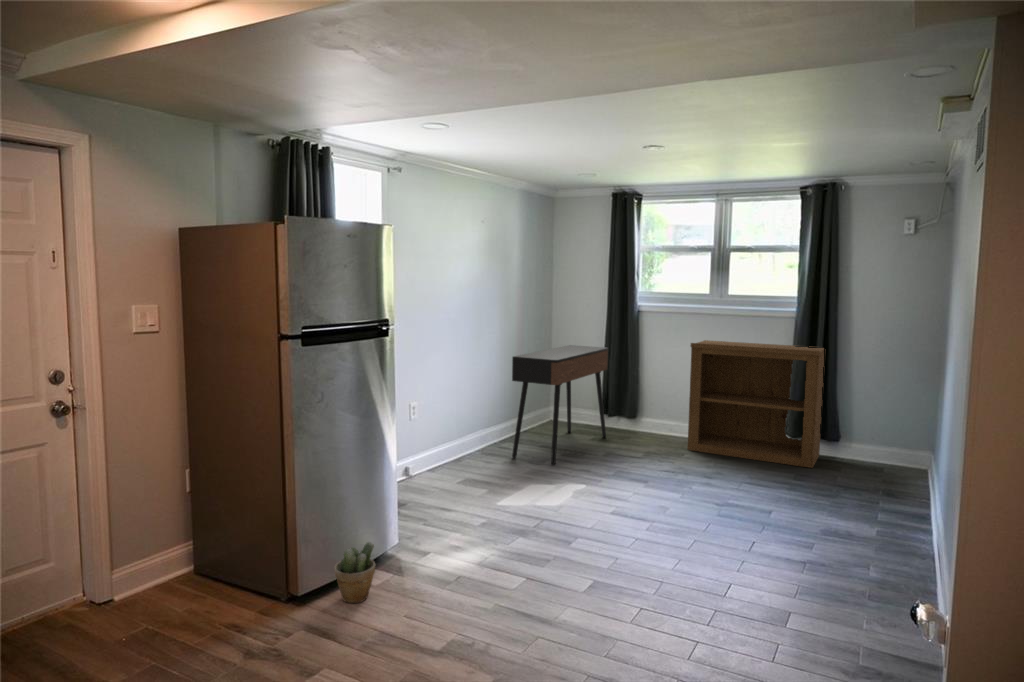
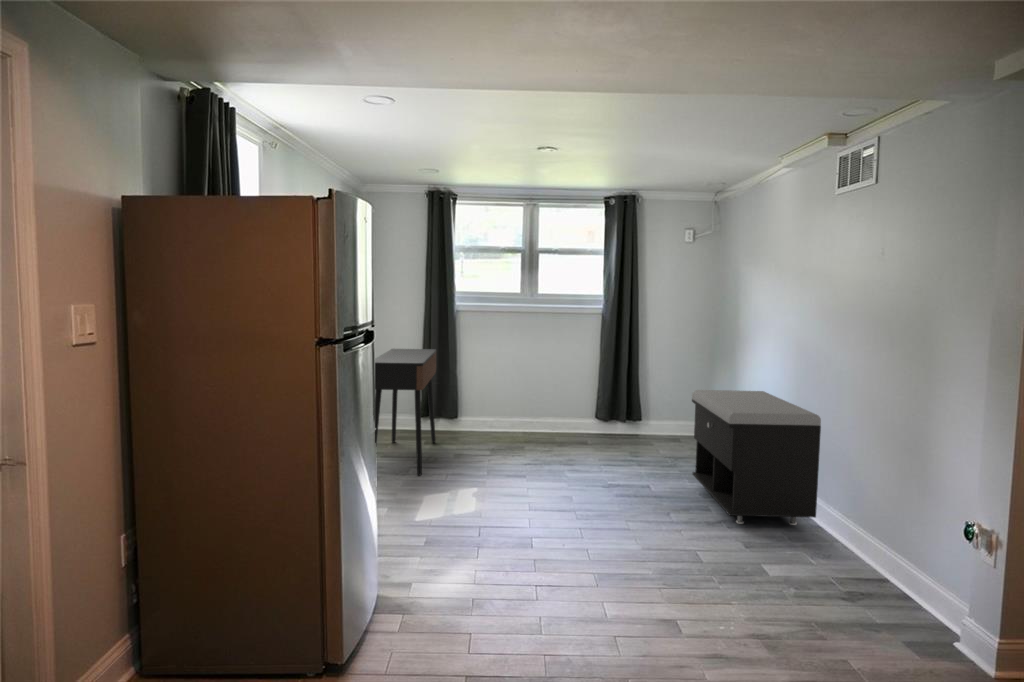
bookshelf: present [687,340,824,468] -> none [520,338,636,447]
storage bench: none [811,410,939,589] -> present [692,390,821,525]
potted plant: present [334,542,375,603] -> none [368,578,417,655]

